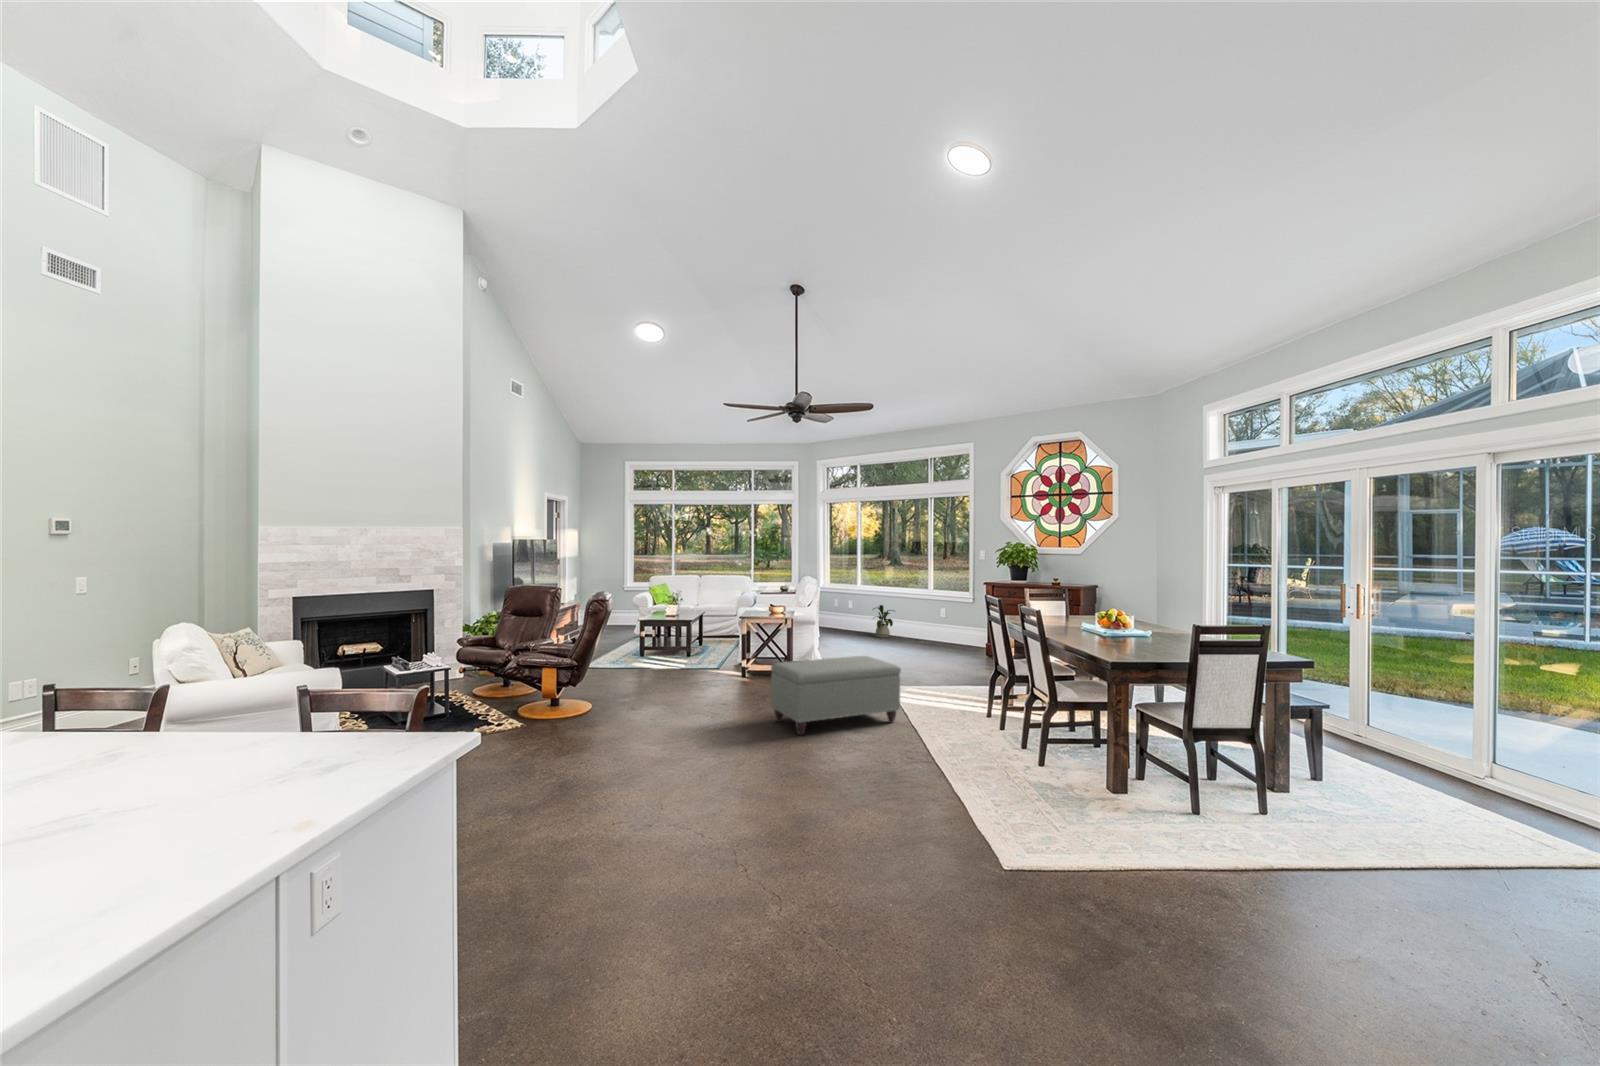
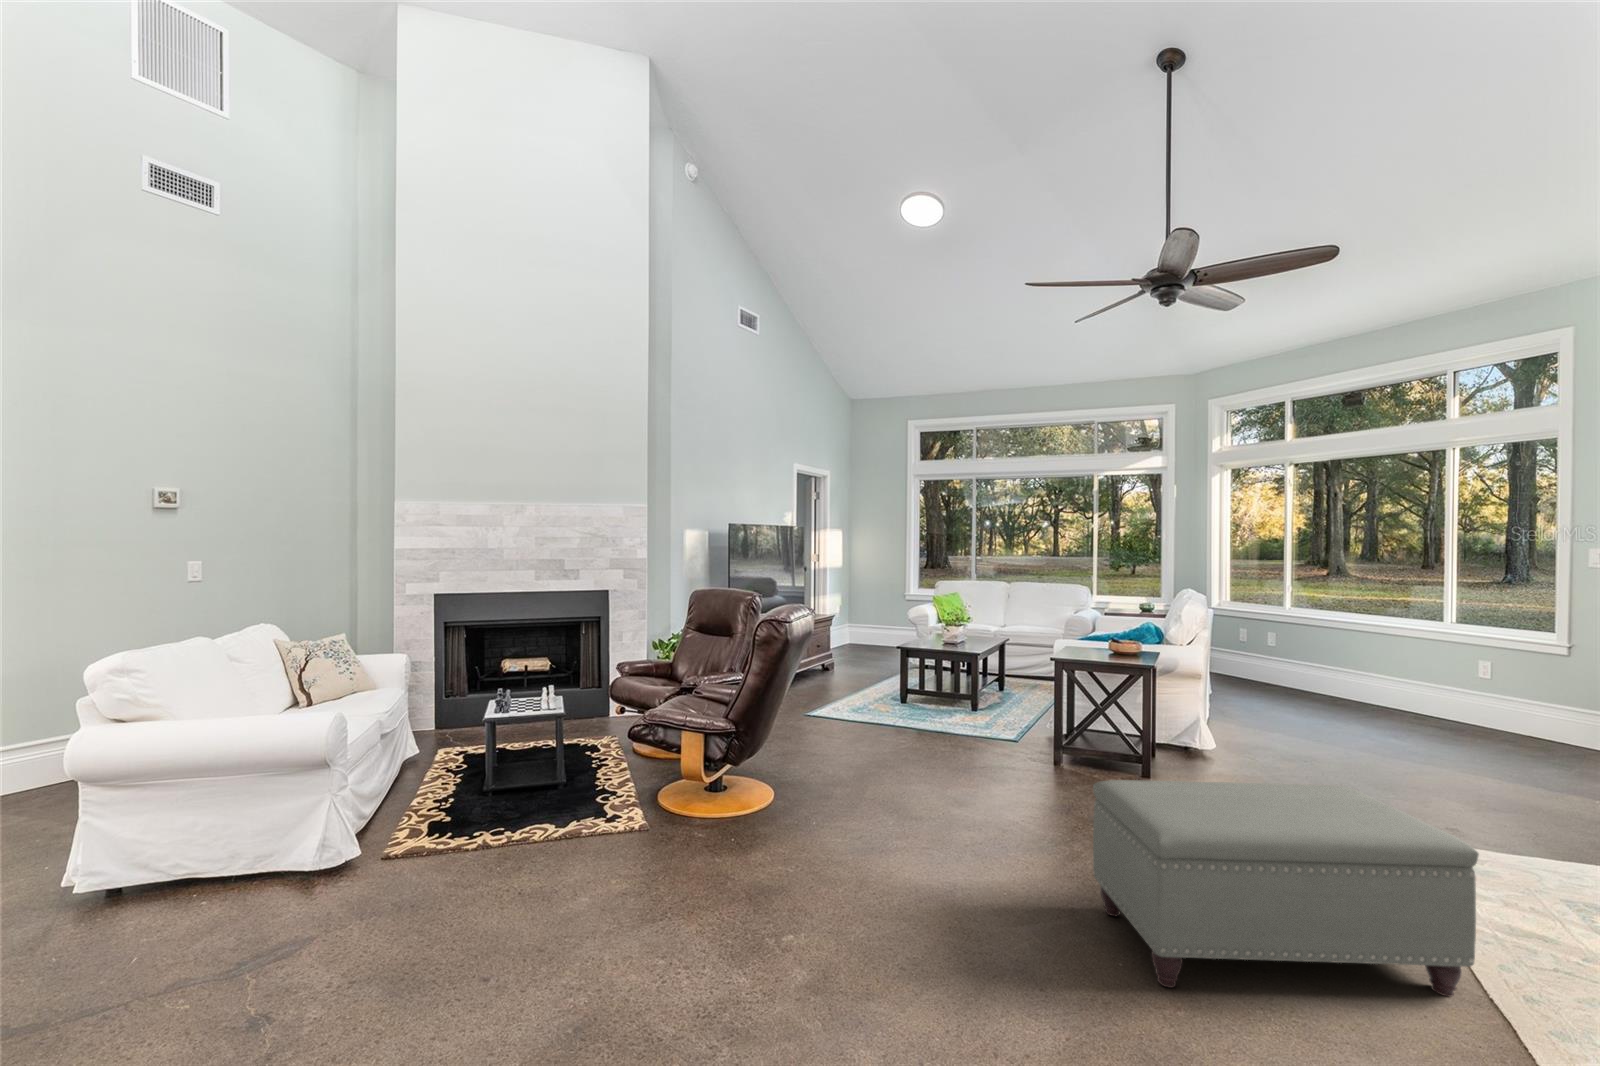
house plant: present [874,605,894,638] -> none [1315,647,1371,706]

